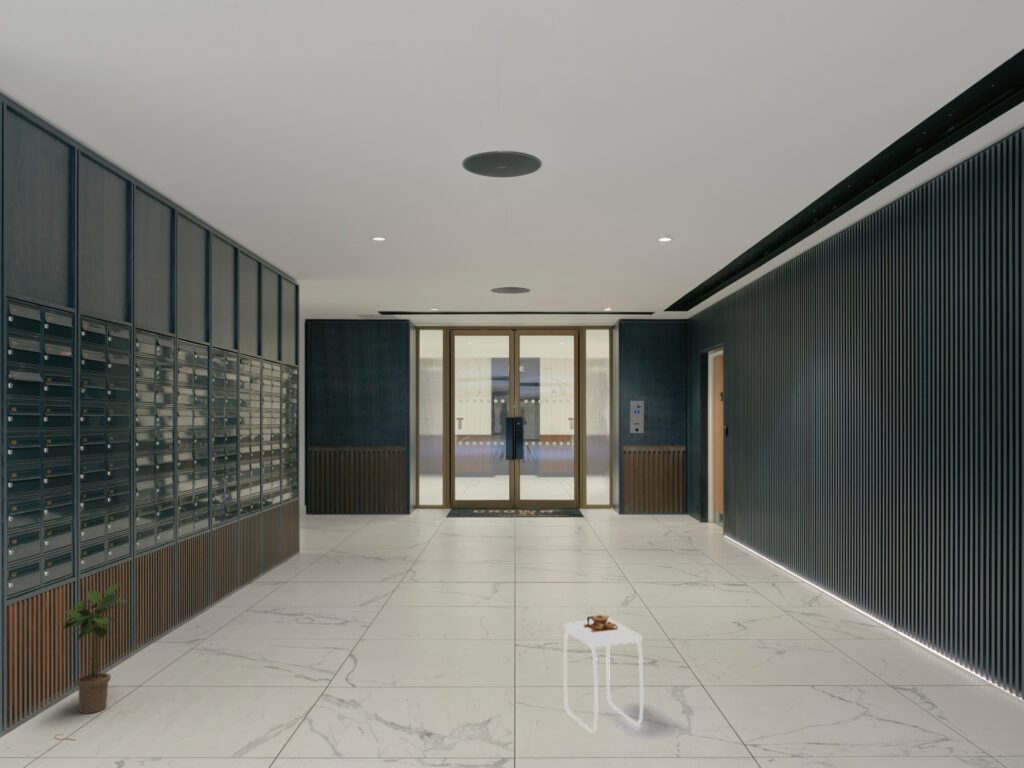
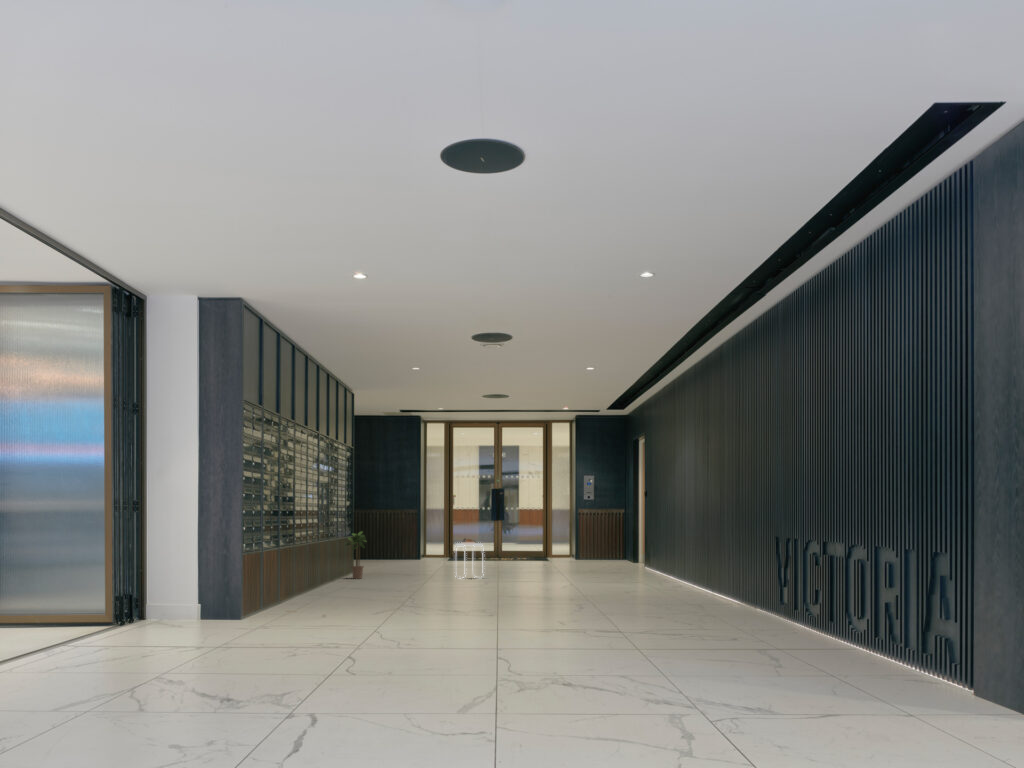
side table: present [564,615,643,733] -> present [456,539,484,578]

